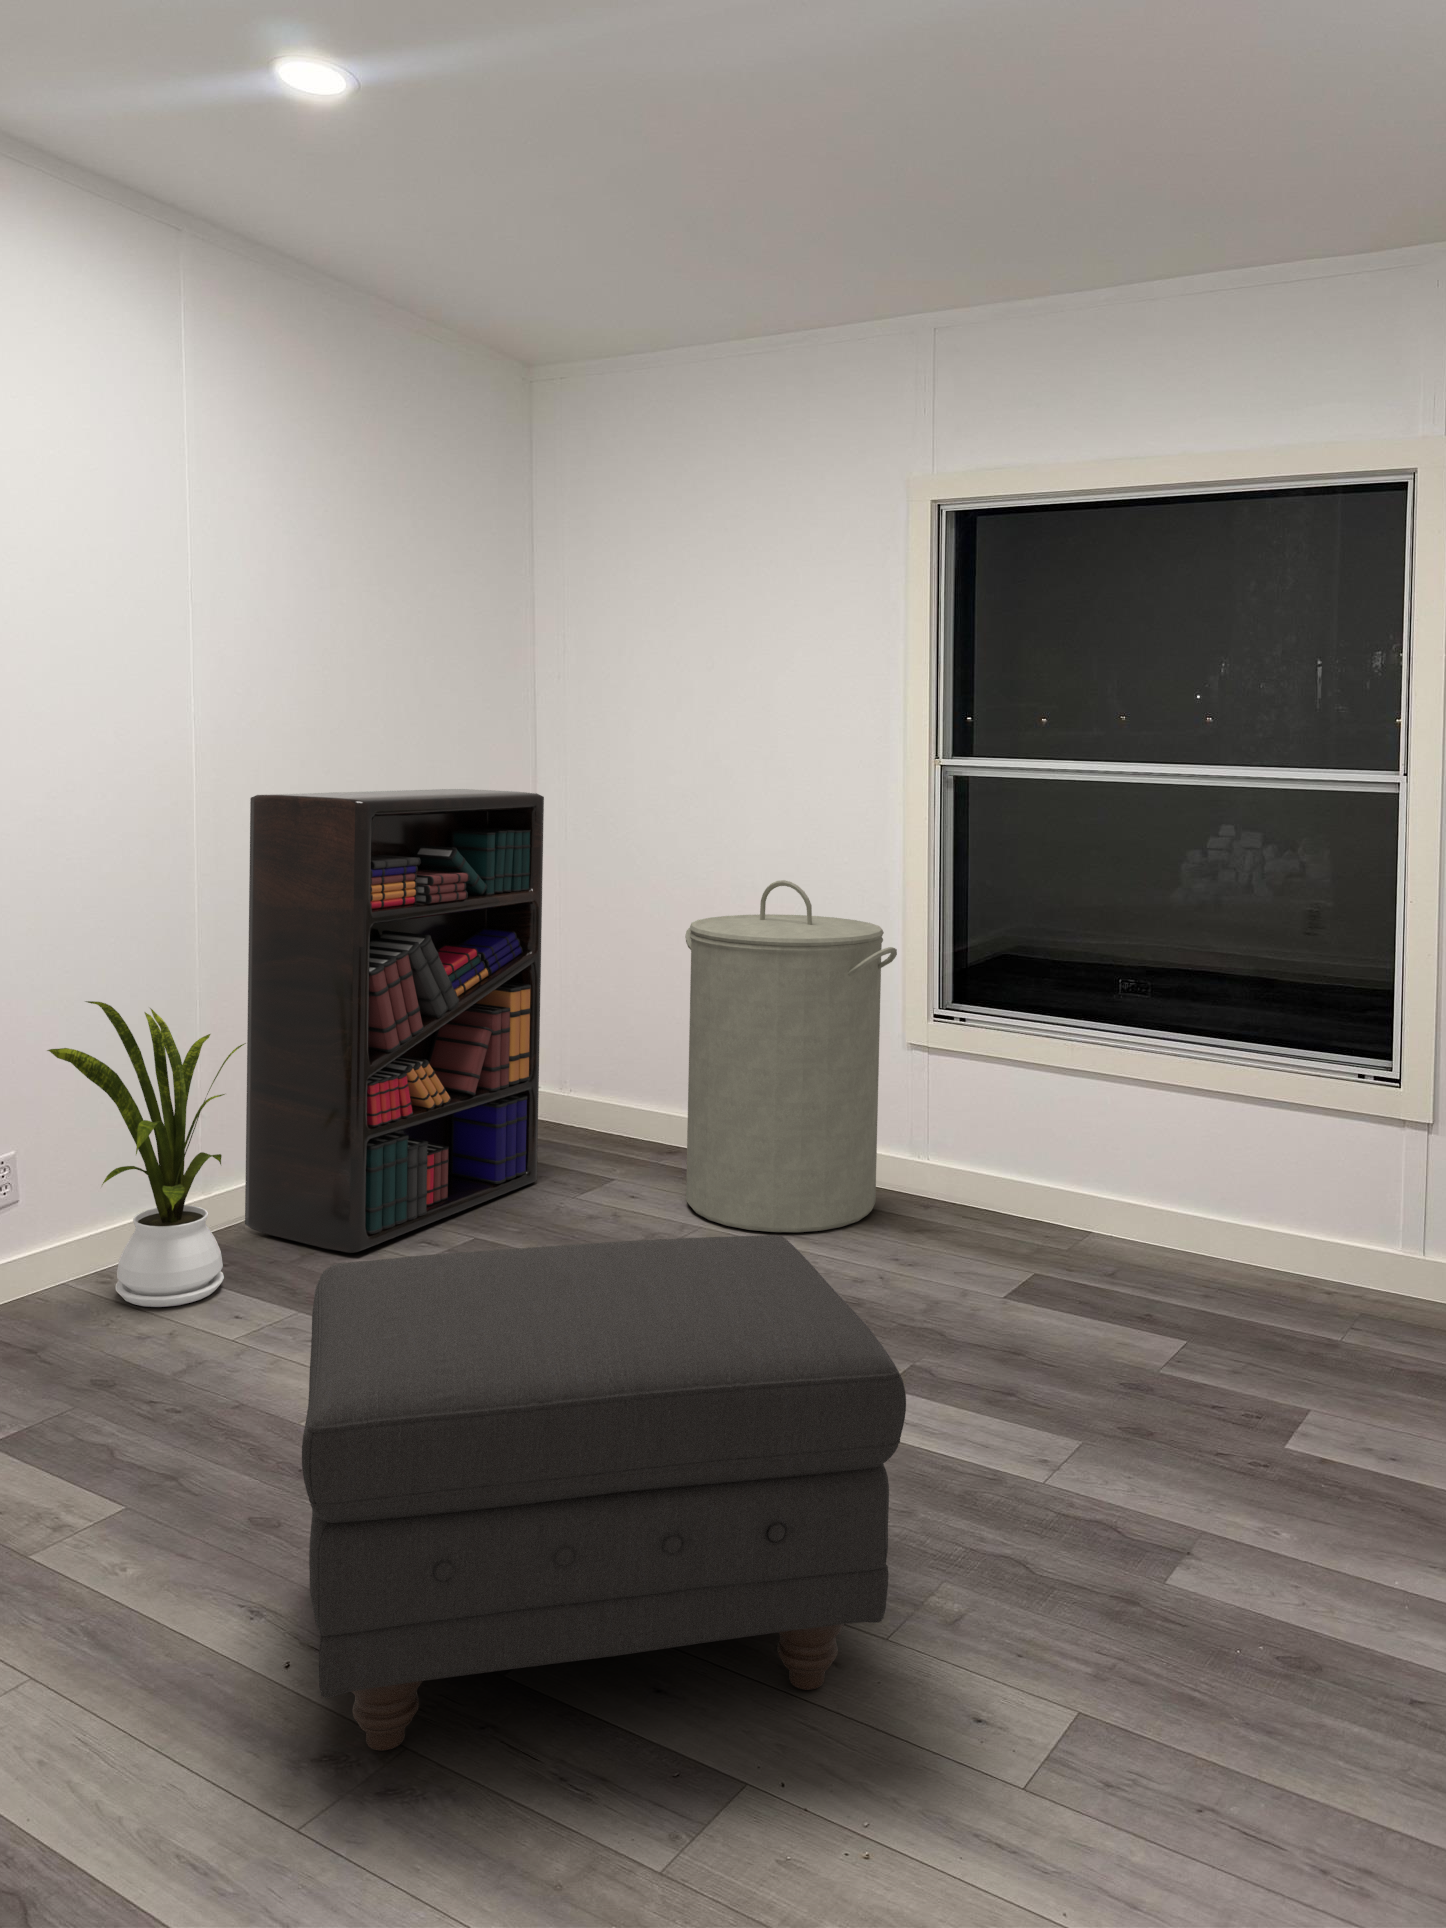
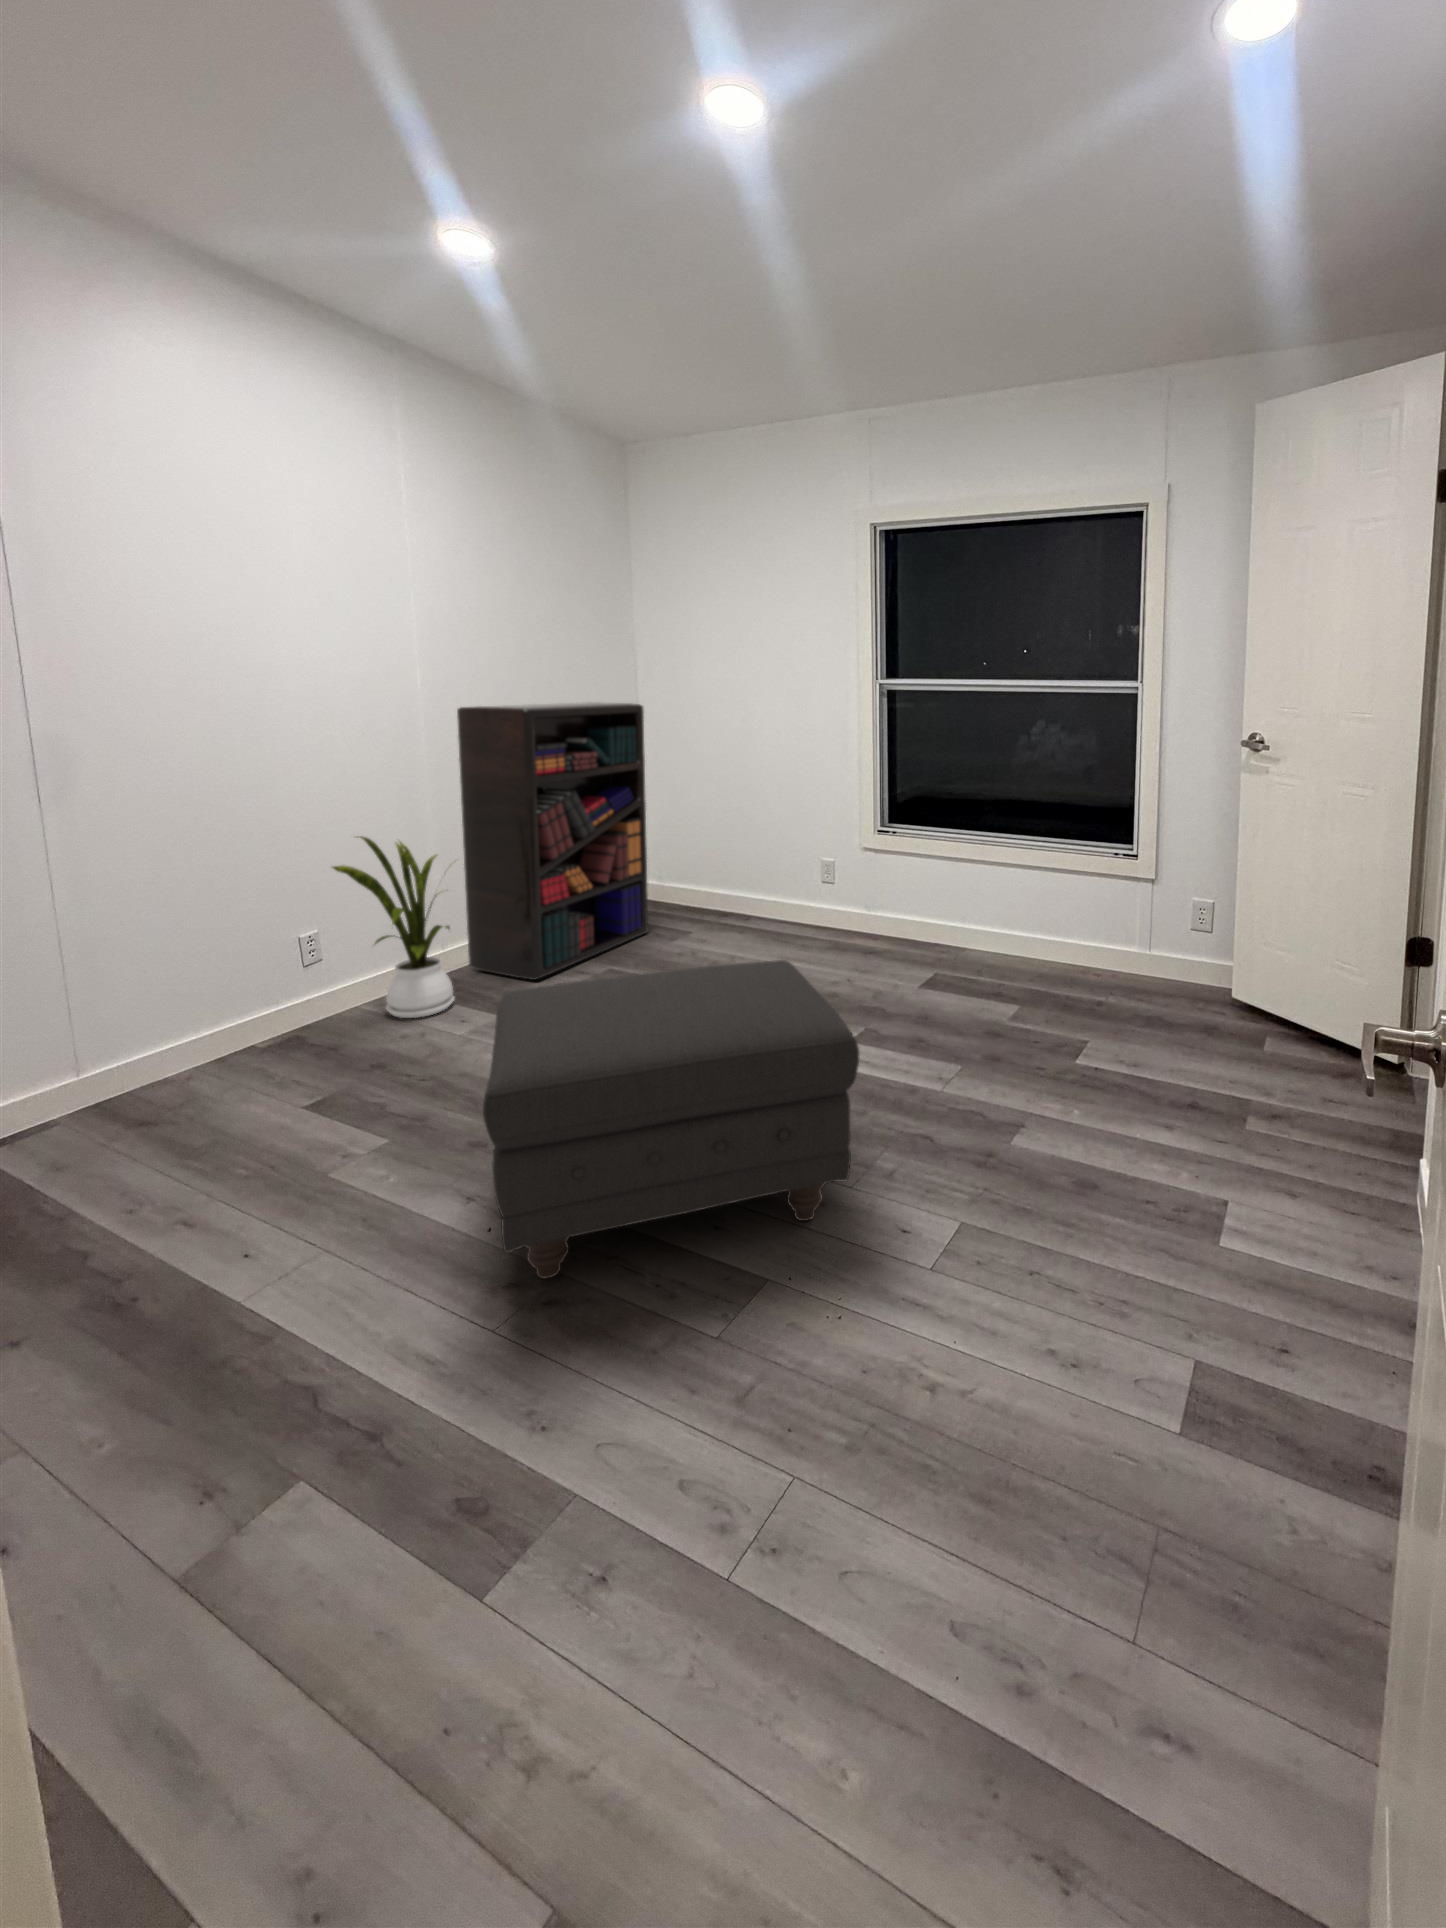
laundry hamper: present [685,880,897,1232] -> none [732,752,856,956]

